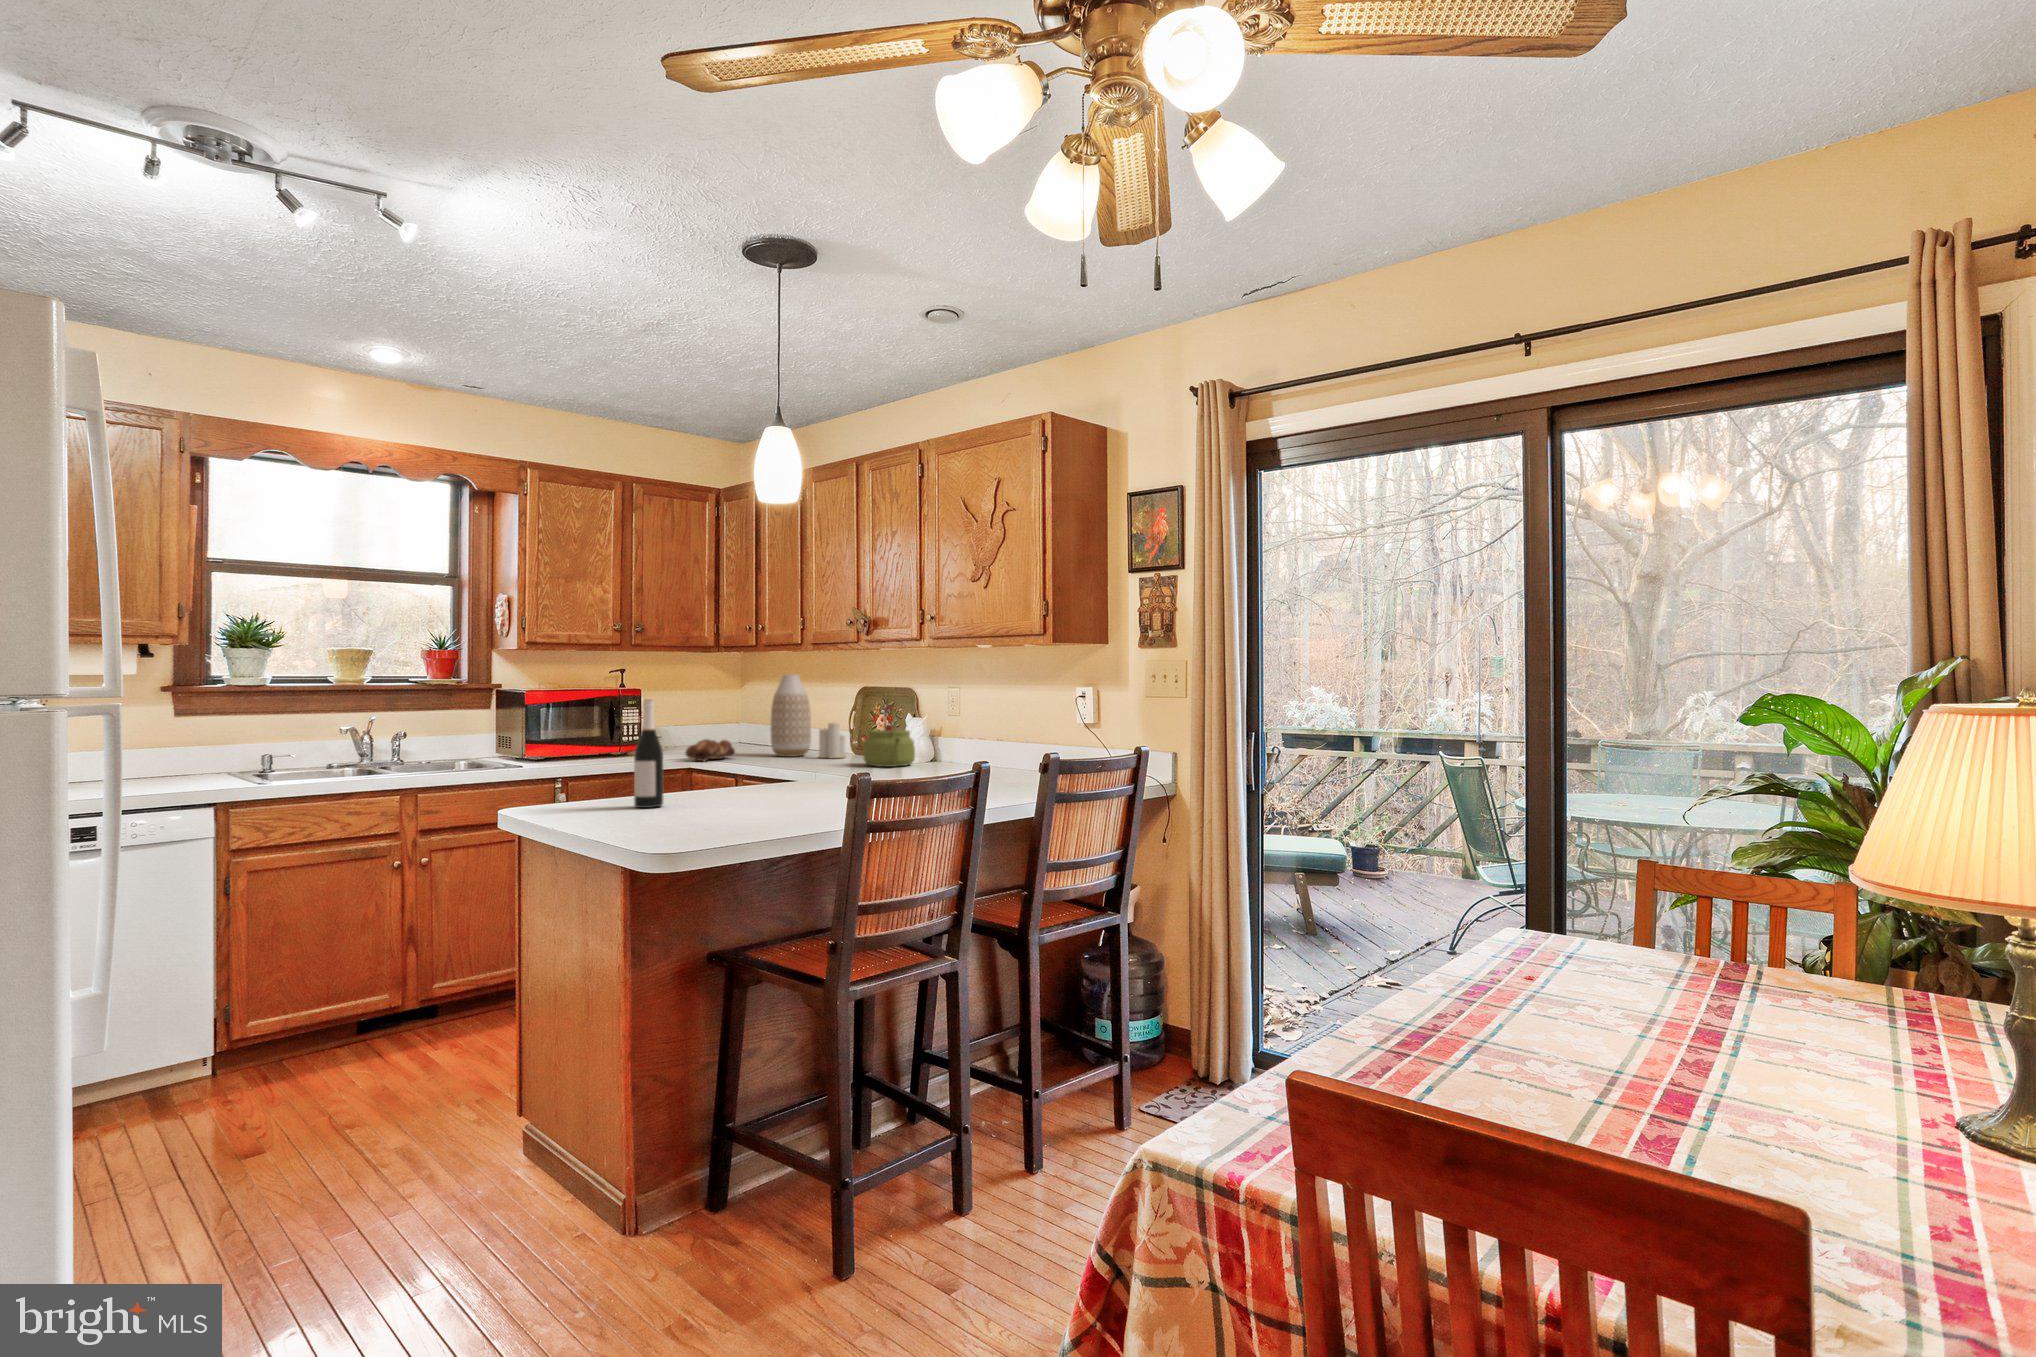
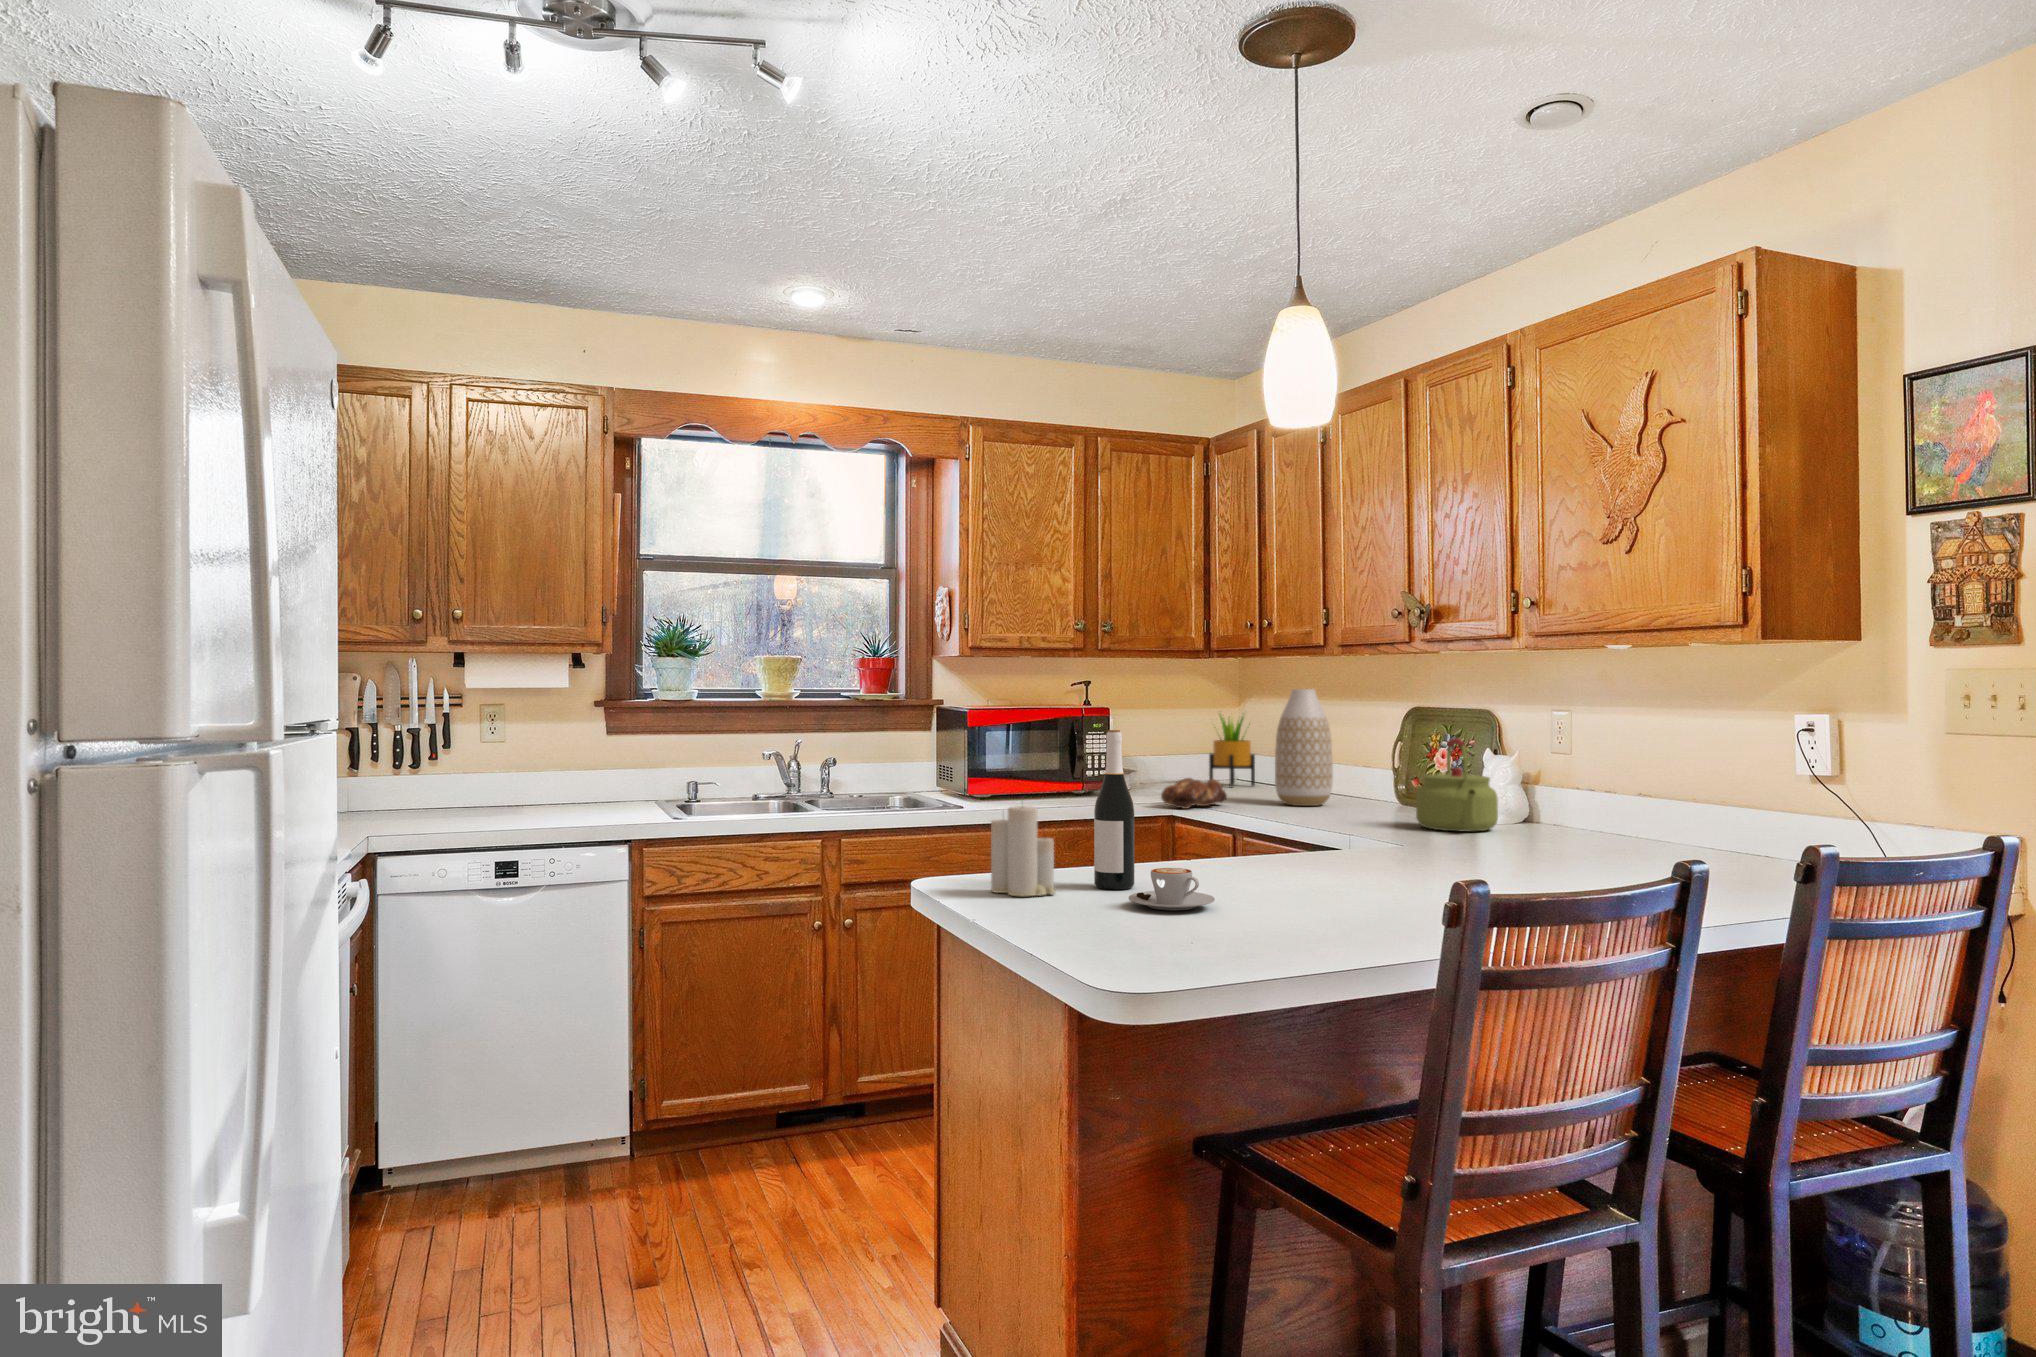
potted plant: none [724,690,758,747] -> present [1209,715,1255,787]
candle: present [819,722,846,758] -> present [991,806,1056,896]
coffee cup: none [659,789,718,816] -> present [1129,868,1215,910]

